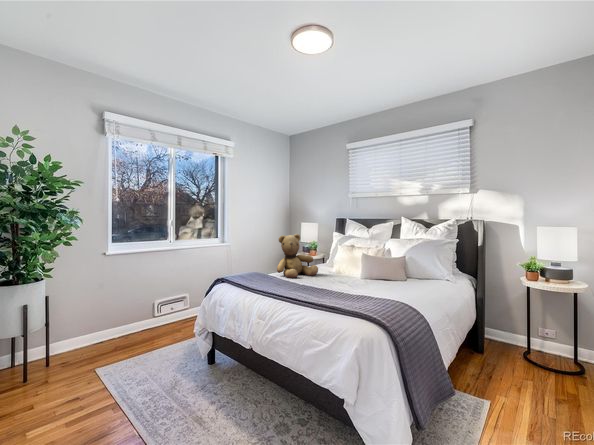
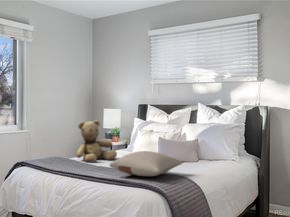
pillow: none [315,269,398,298] -> present [109,151,183,177]

